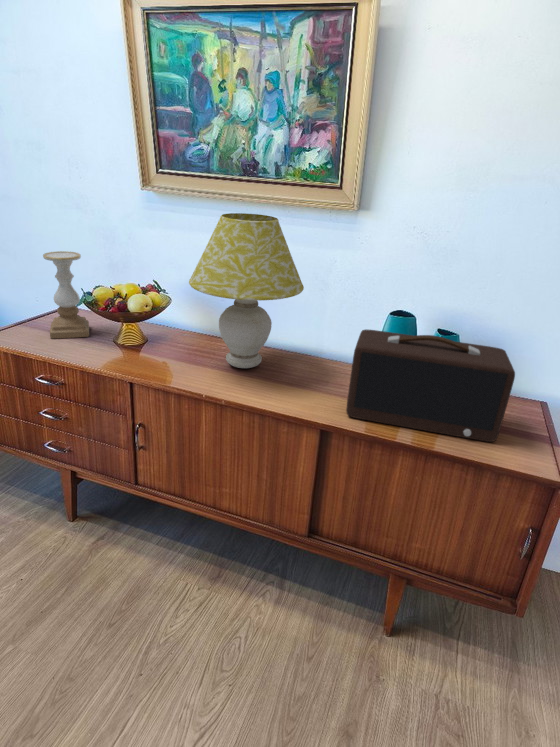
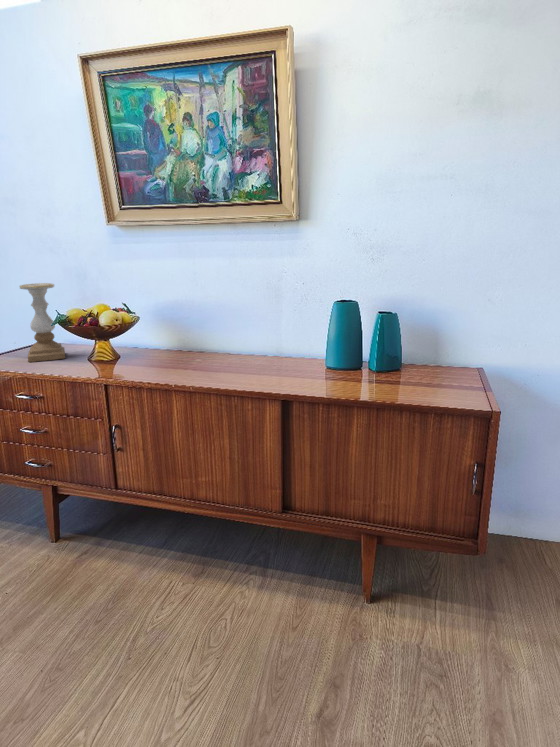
table lamp: present [189,213,304,368] -> none [153,229,257,366]
speaker: present [346,329,515,442] -> none [302,307,442,393]

